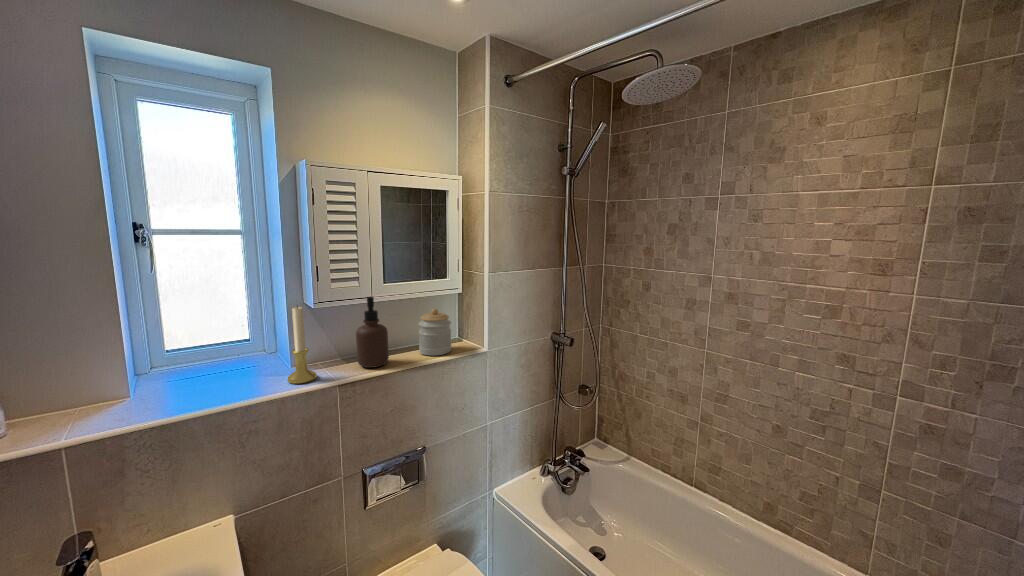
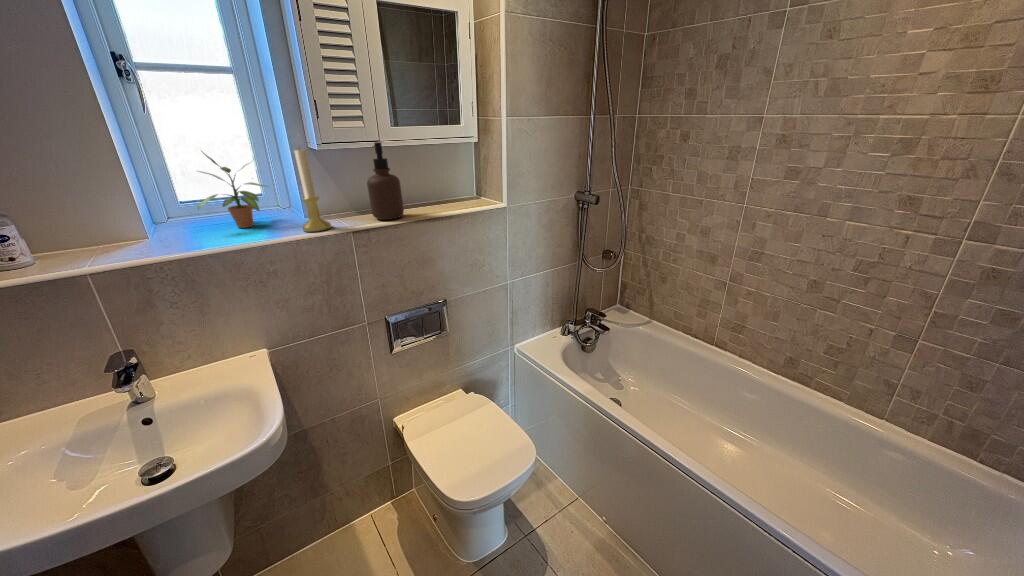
potted plant: none [185,306,261,378] -> present [198,153,266,228]
jar: present [418,309,451,356] -> none [433,160,469,211]

